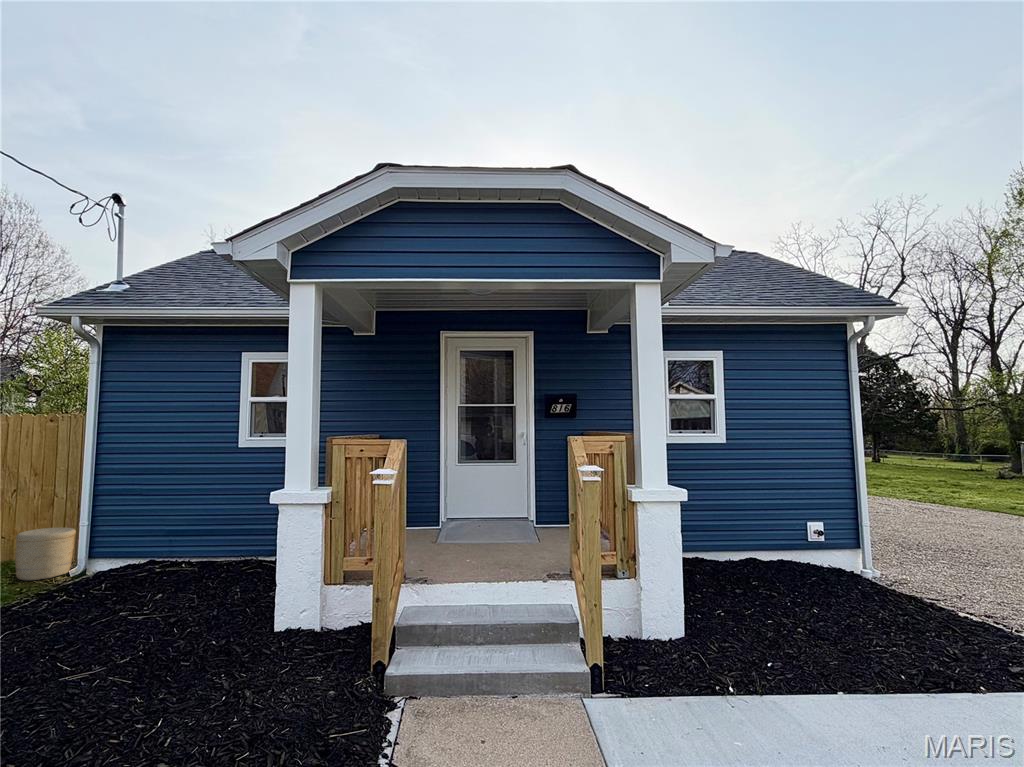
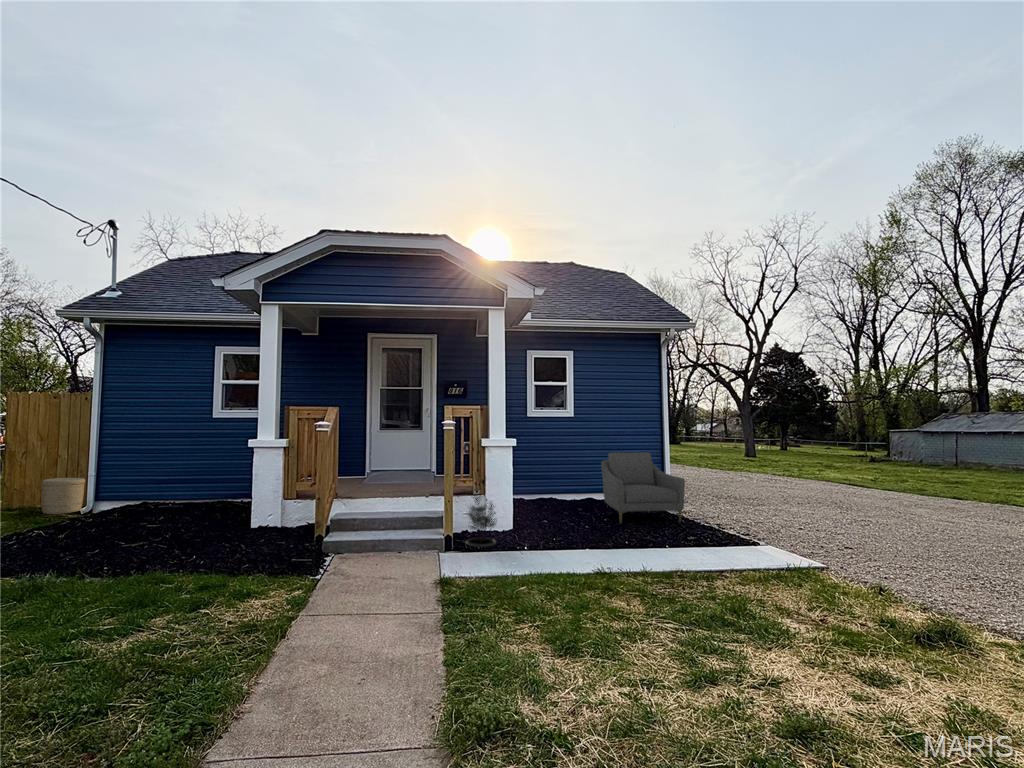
chair: none [769,496,921,611] -> present [601,452,685,523]
potted tree: none [613,573,670,678] -> present [466,491,496,547]

